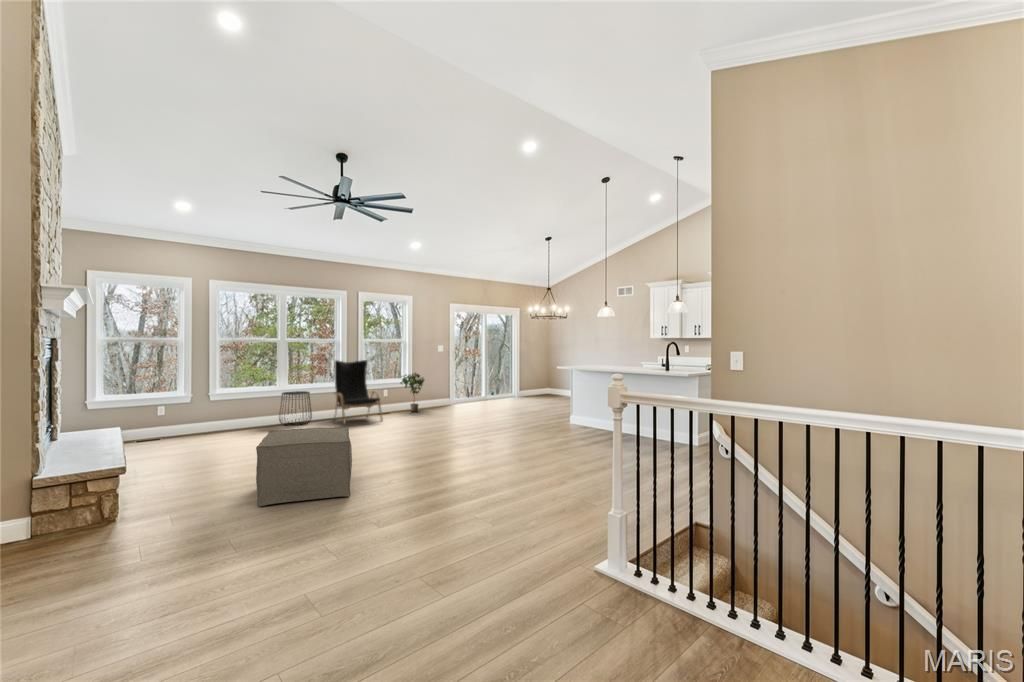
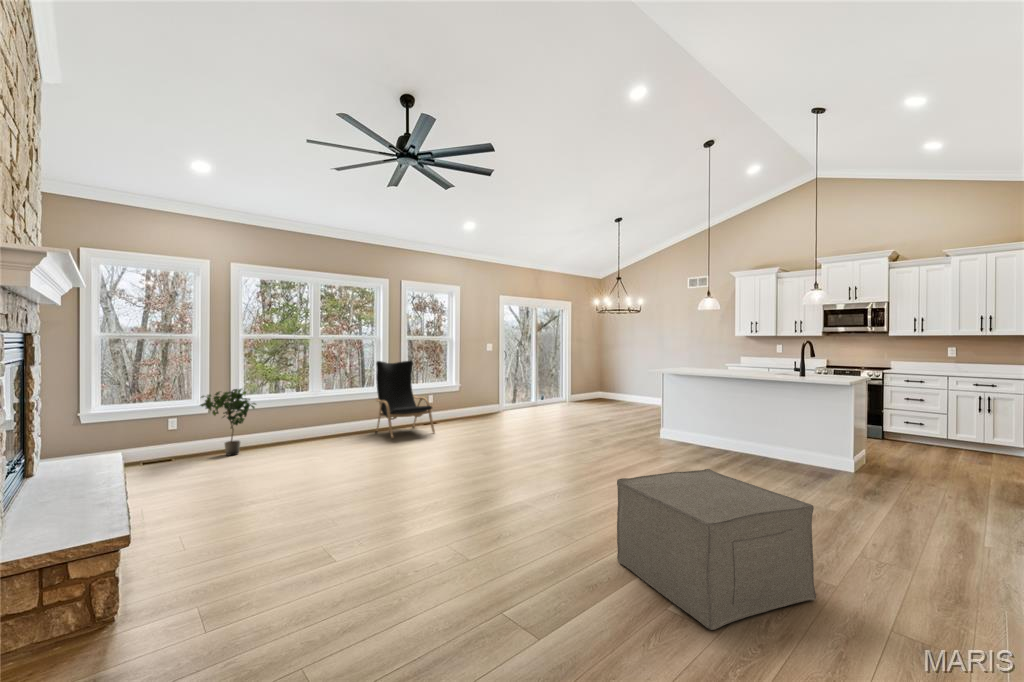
potted plant: present [401,373,424,412] -> present [200,389,256,456]
side table: present [279,391,312,426] -> none [314,398,352,440]
ottoman: present [256,427,352,506] -> present [617,469,816,630]

